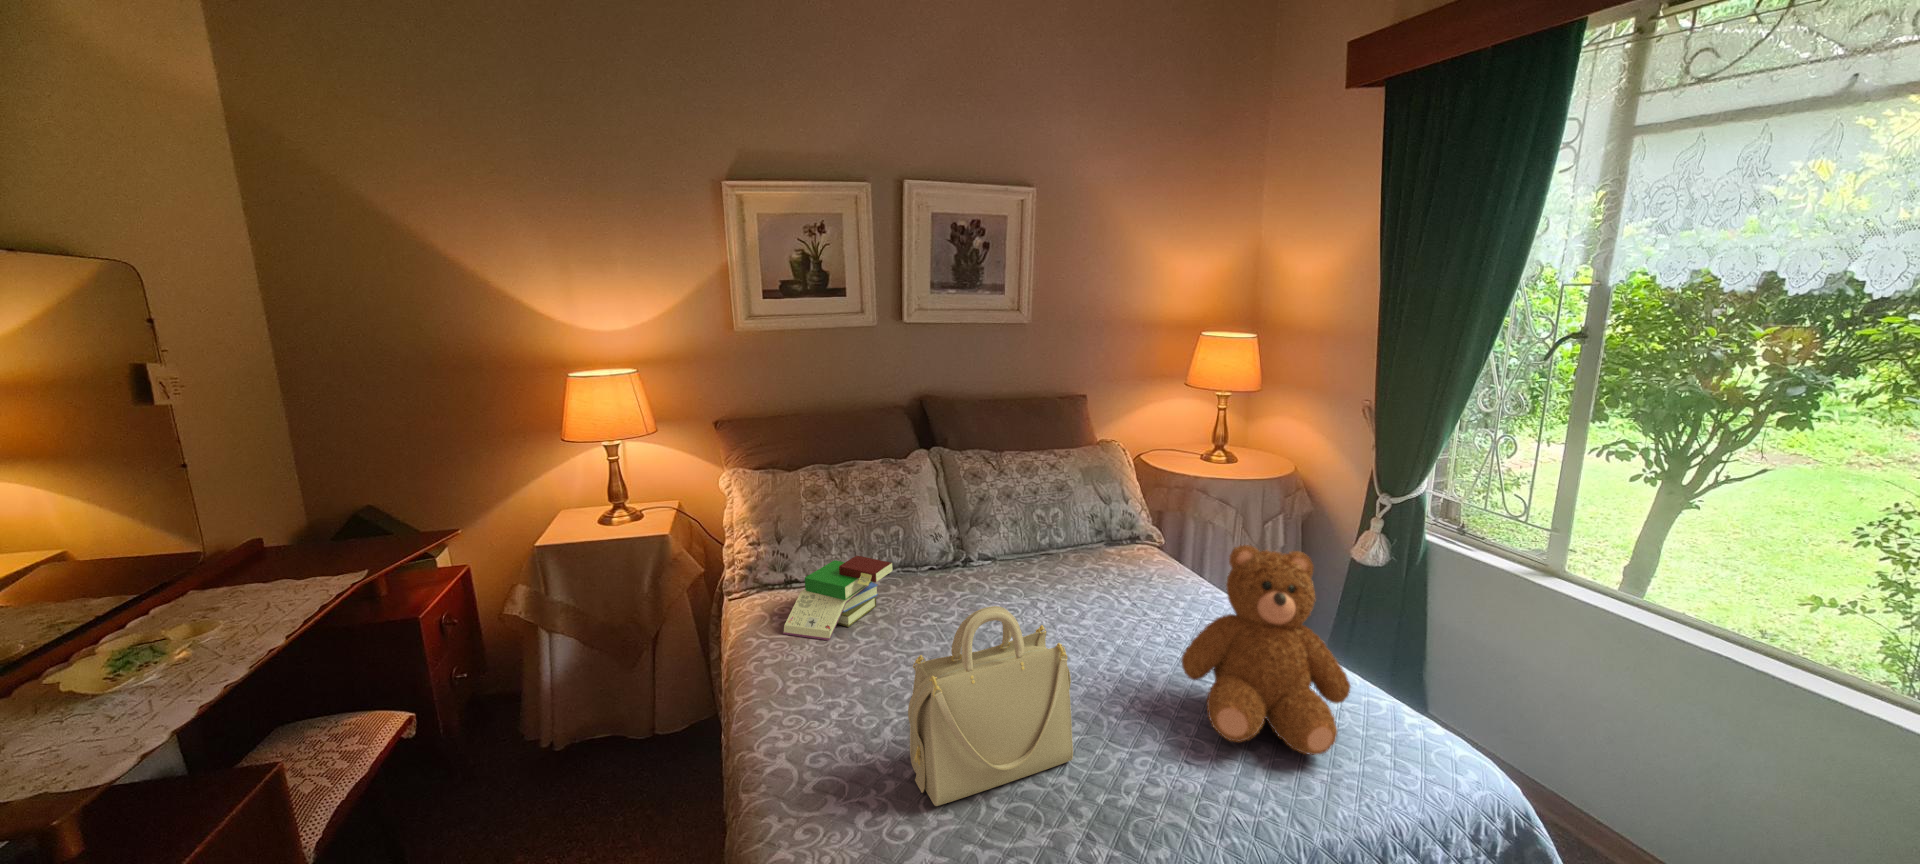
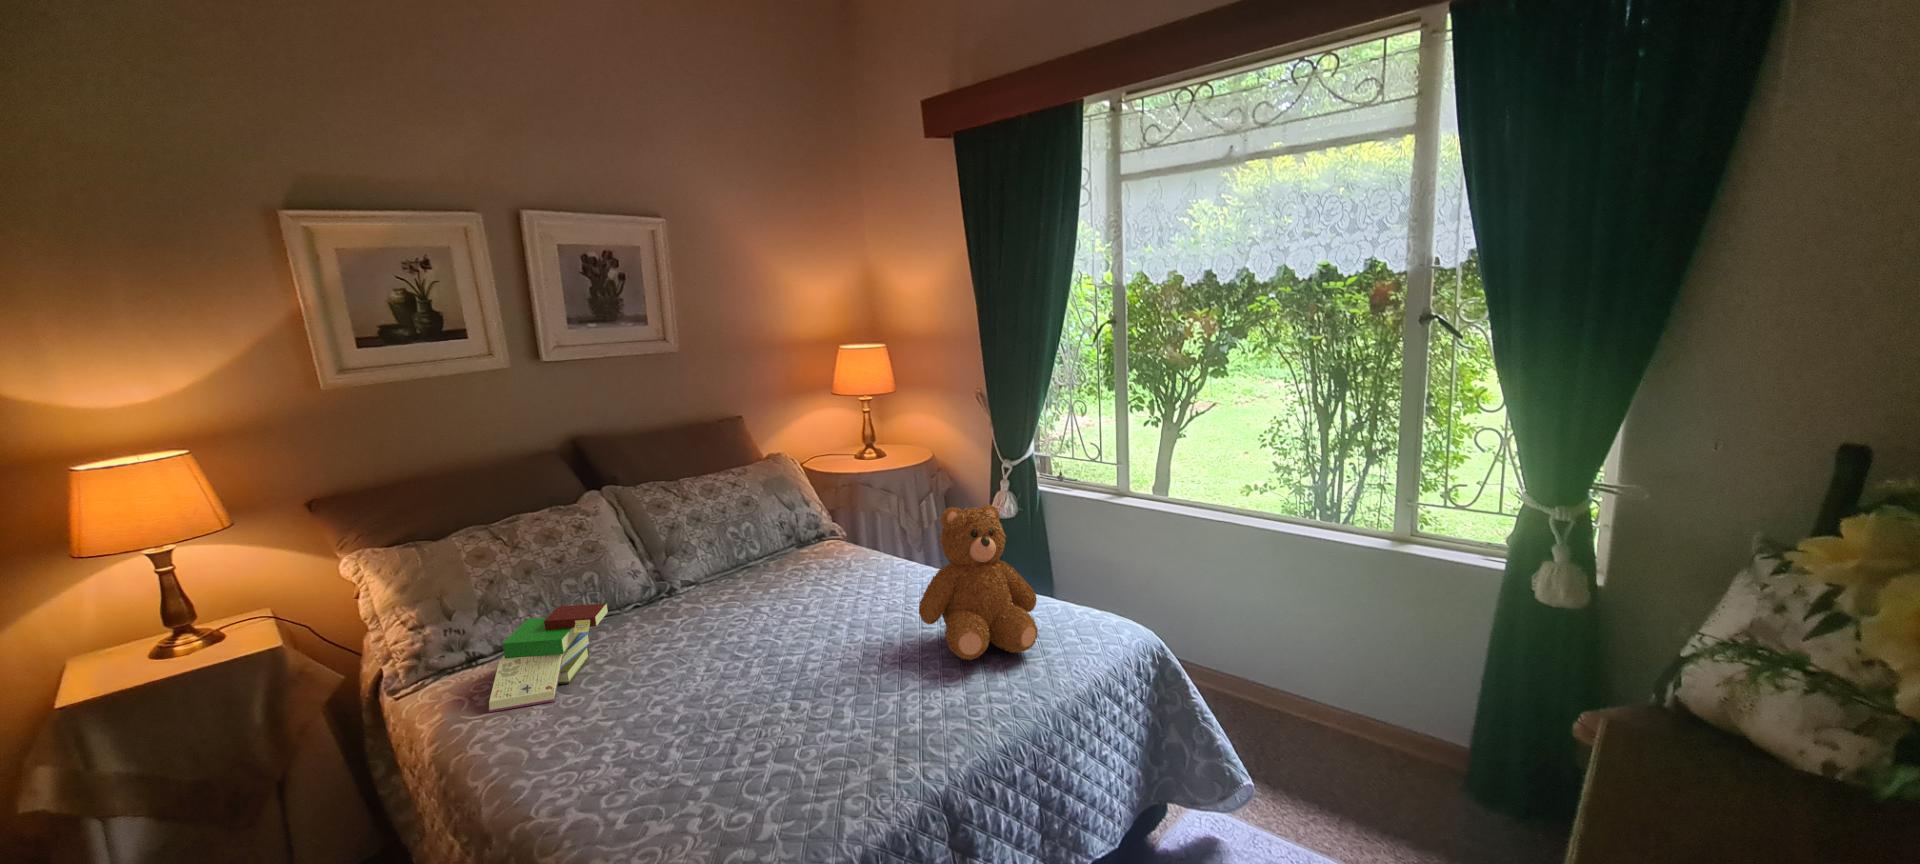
handbag: present [908,606,1073,806] -> none [715,594,859,788]

